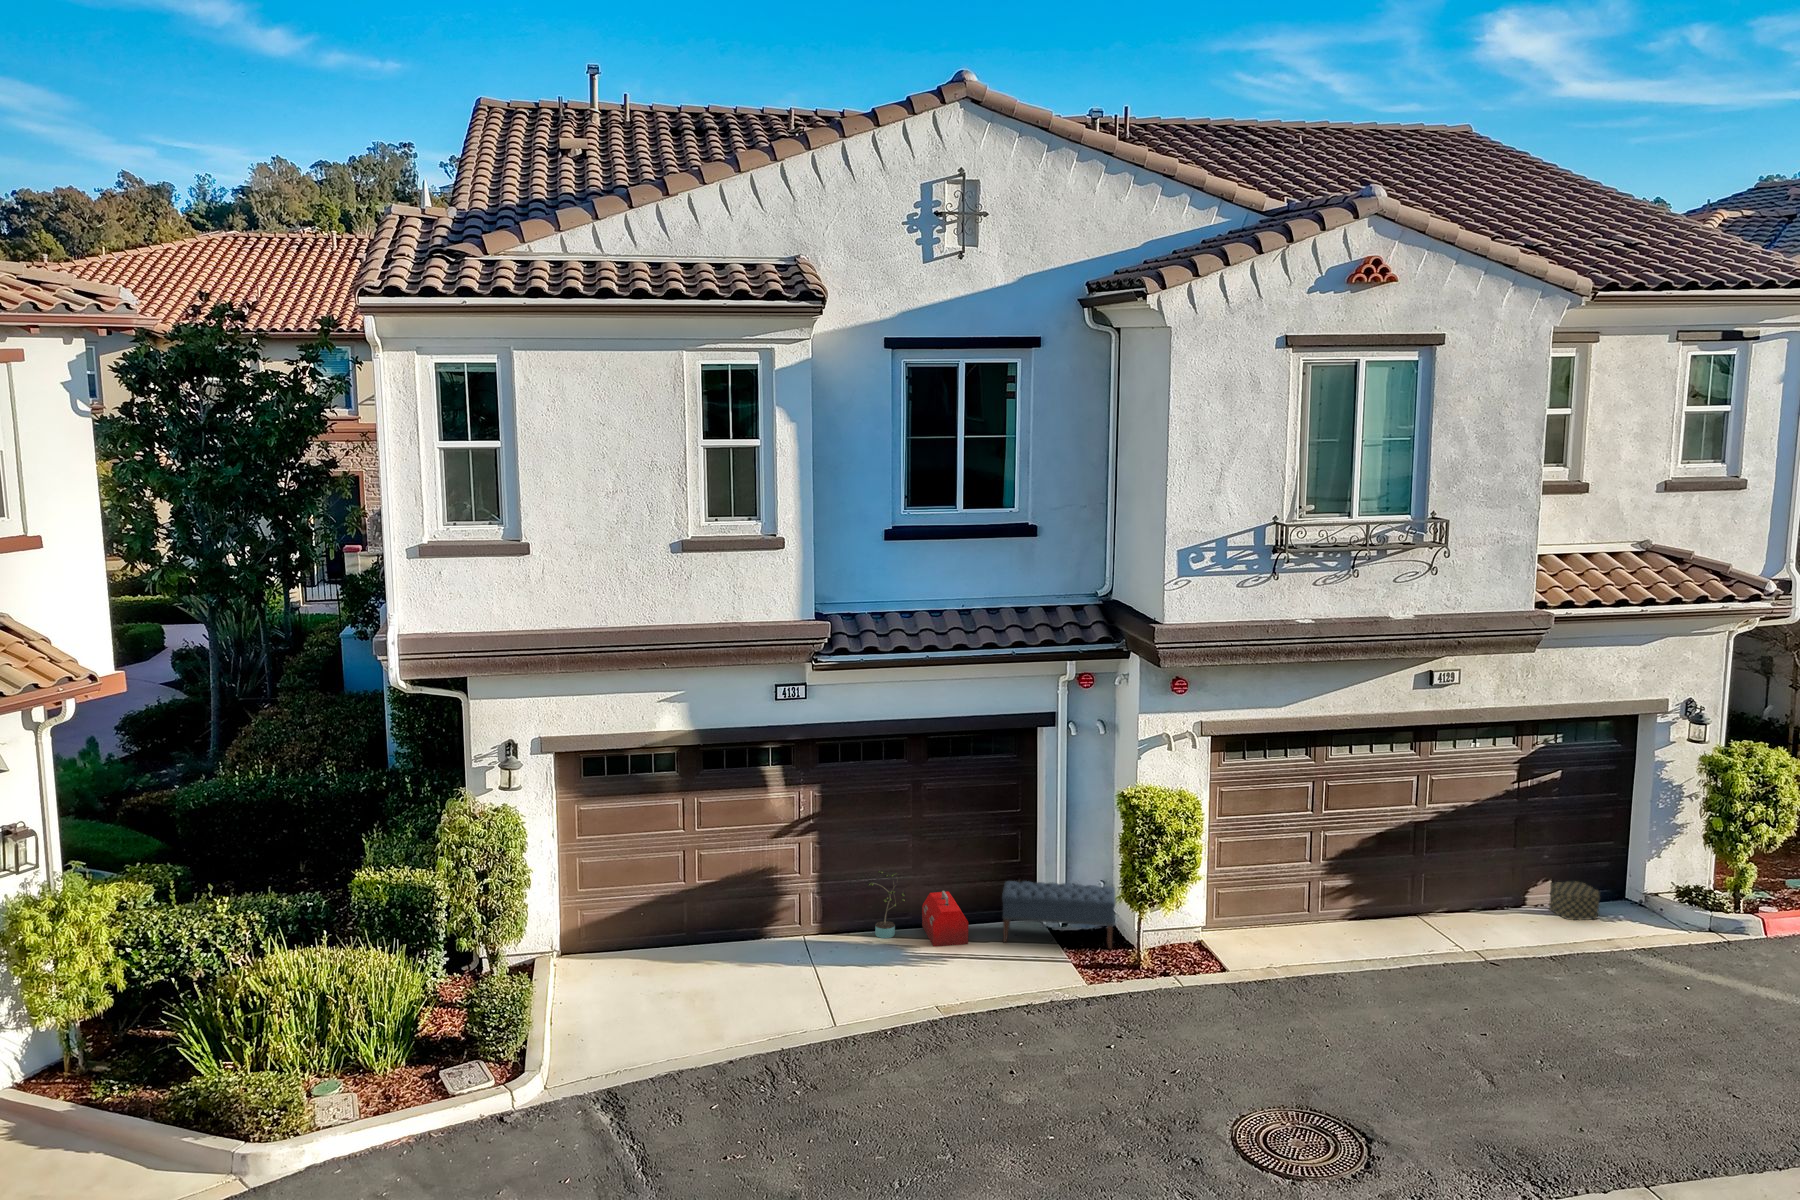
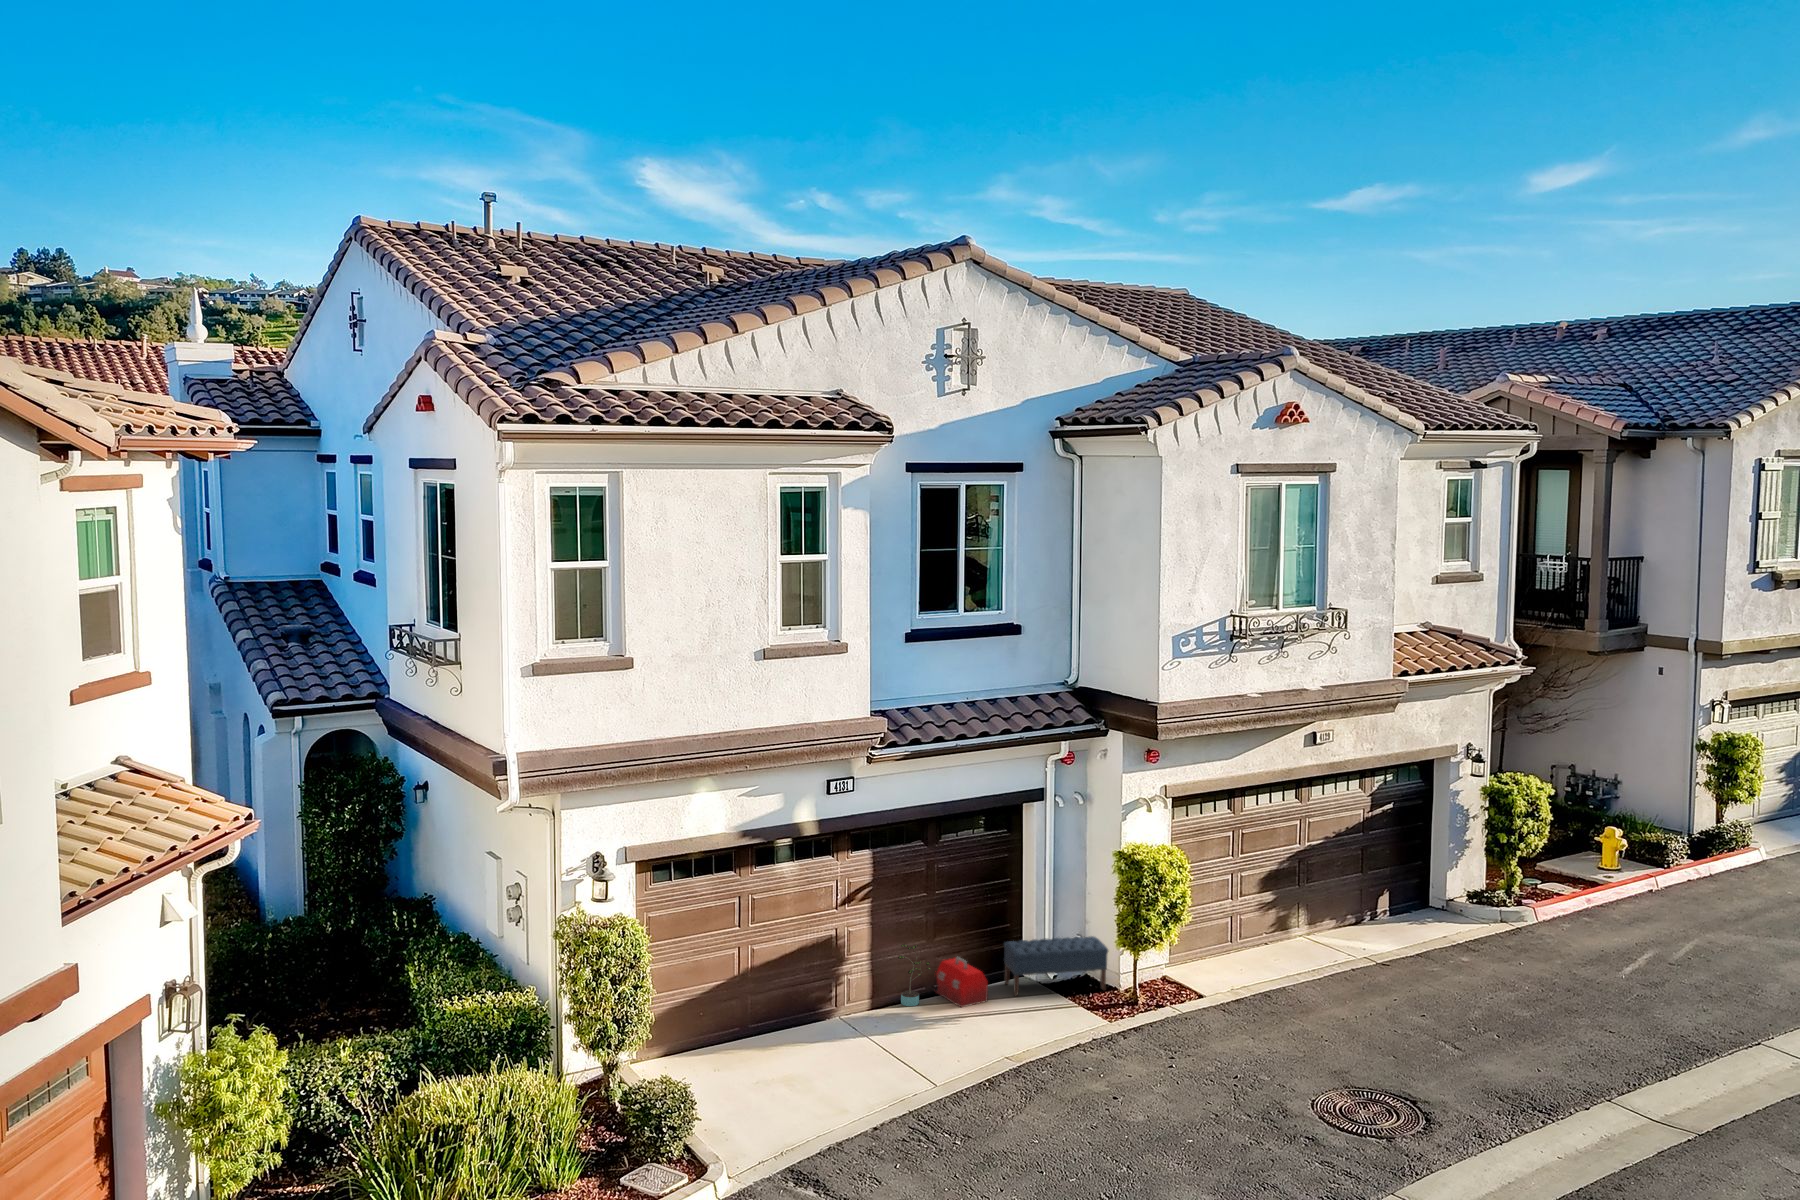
storage box: present [1549,881,1600,920] -> none [1387,895,1426,925]

